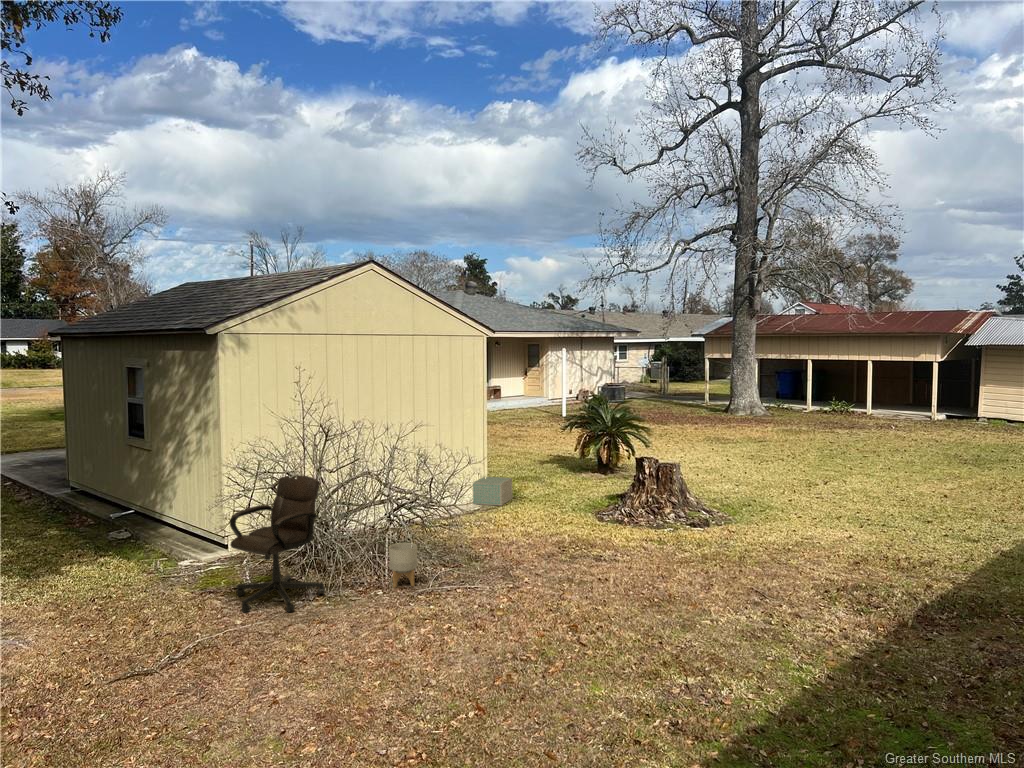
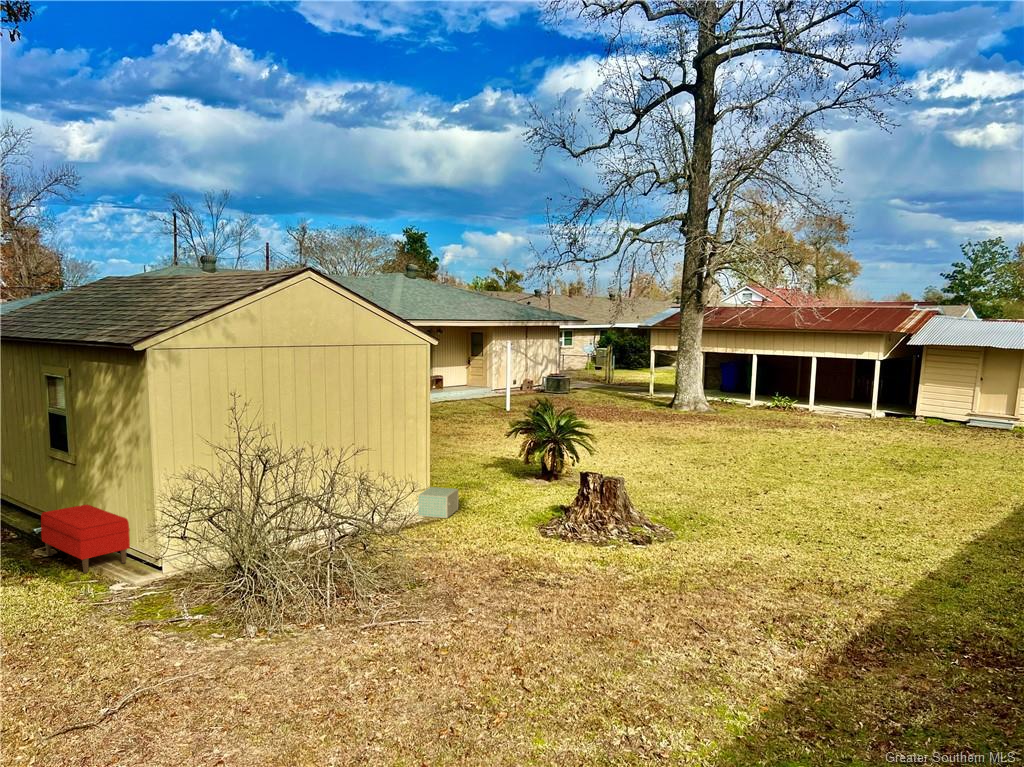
chair: present [230,475,324,612] -> none [165,506,265,653]
bench: none [114,489,197,550] -> present [41,504,130,573]
planter: present [389,543,417,588] -> none [332,573,361,620]

